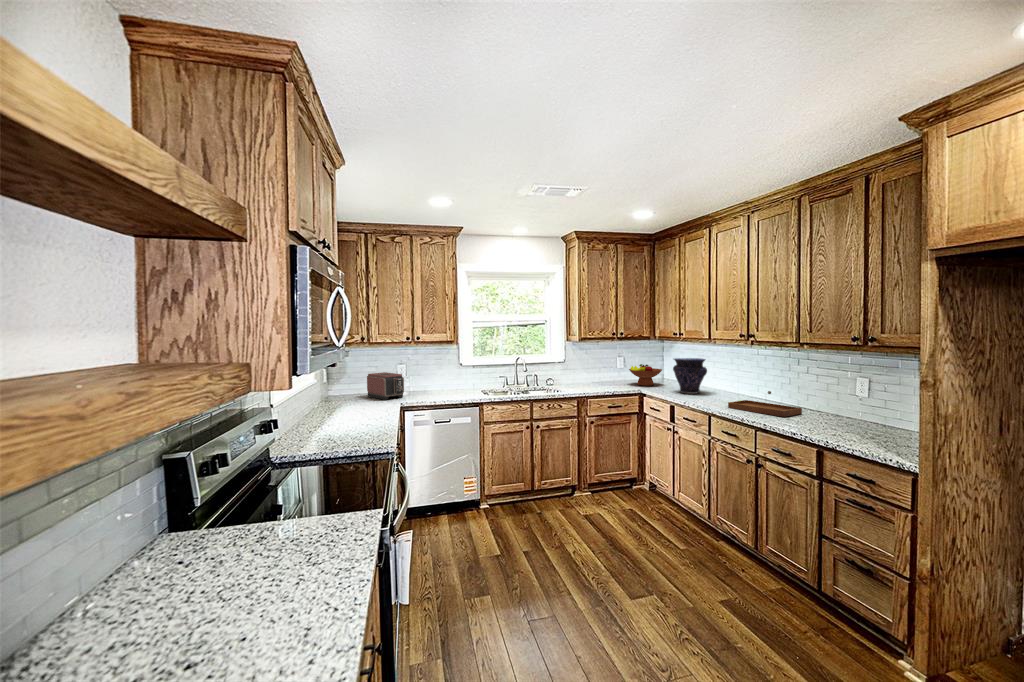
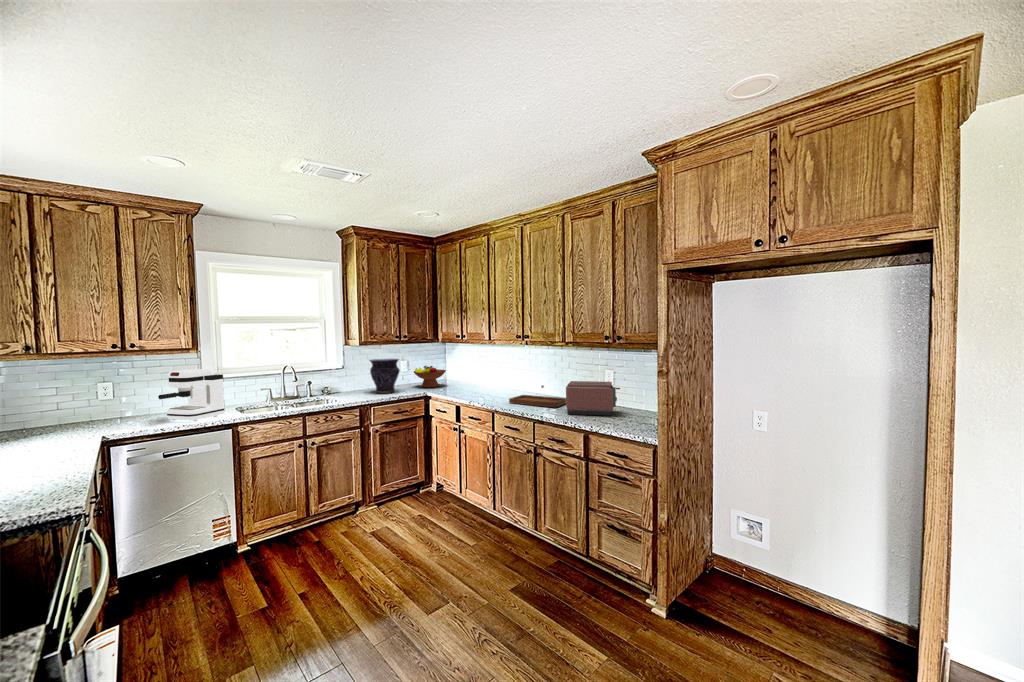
coffee maker: none [432,358,474,399] -> present [158,369,225,421]
vase: present [673,358,707,394] -> present [370,359,400,393]
toaster: present [367,372,404,400] -> present [566,381,620,416]

